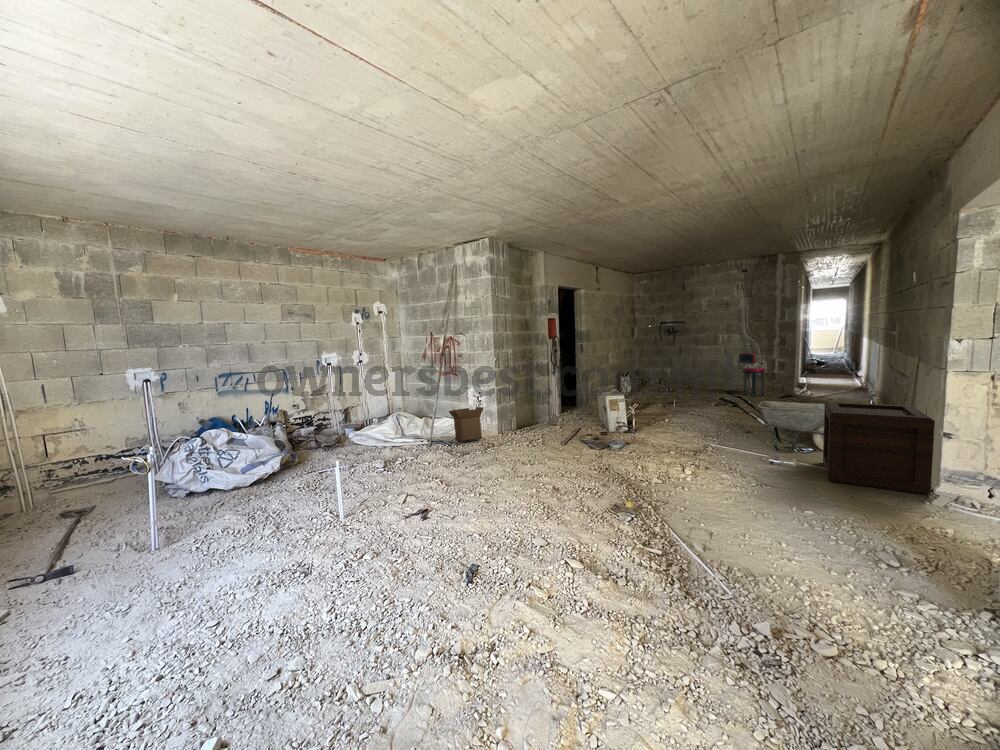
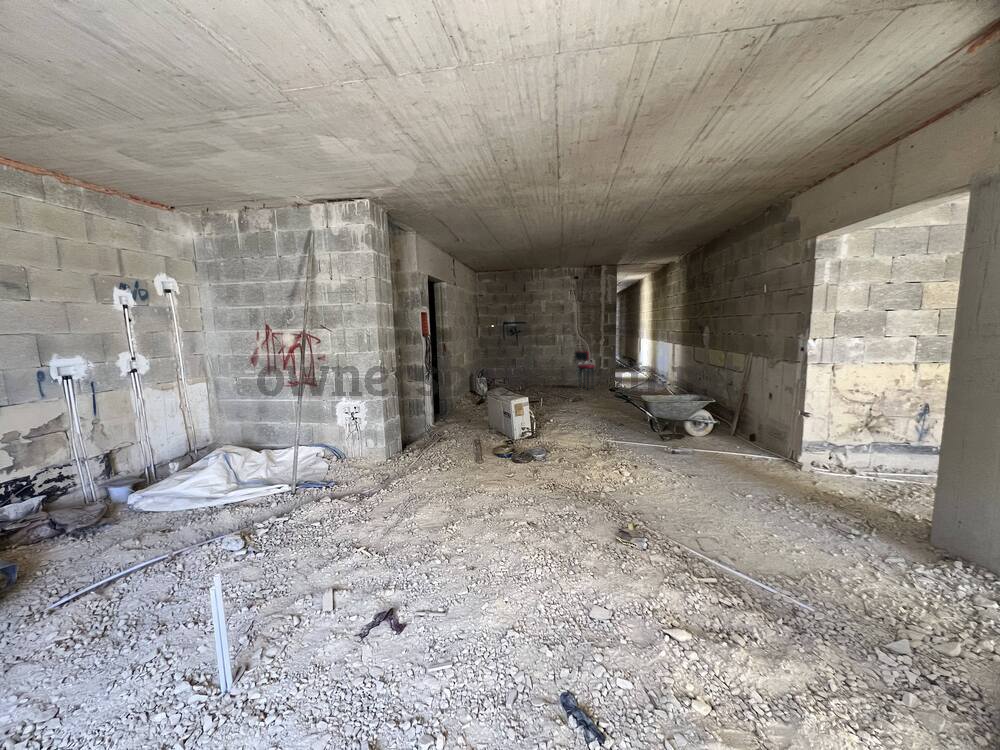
wooden crate: present [823,402,935,495] -> none [703,393,797,464]
cardboard box: present [449,407,484,443] -> none [314,427,368,480]

